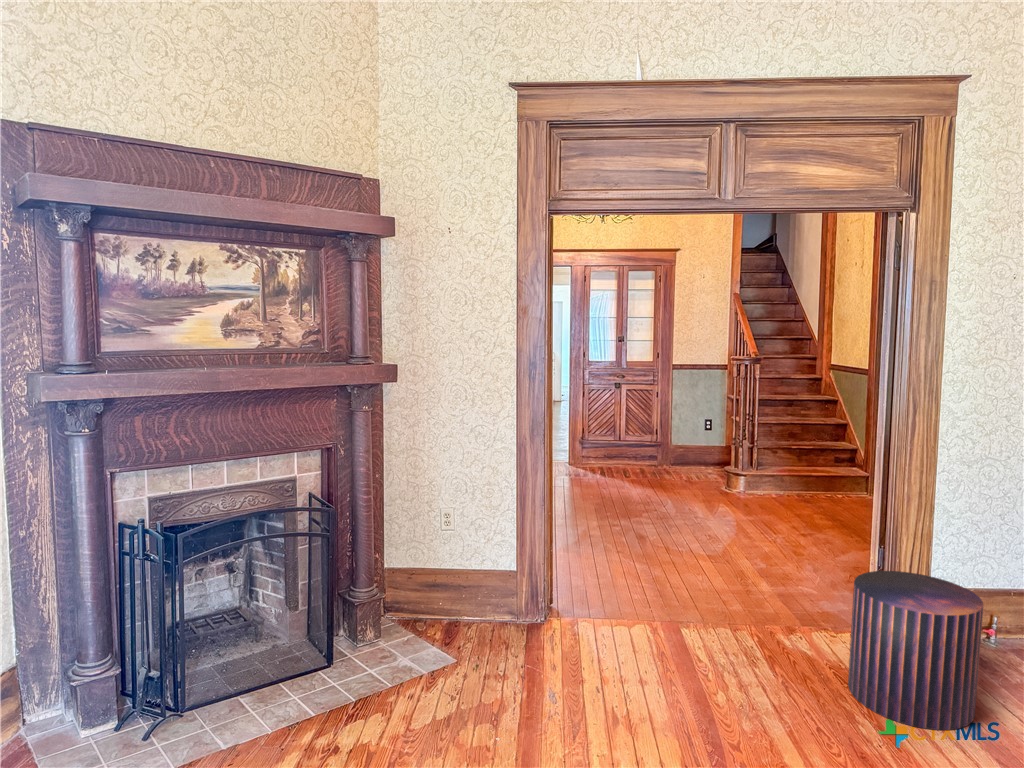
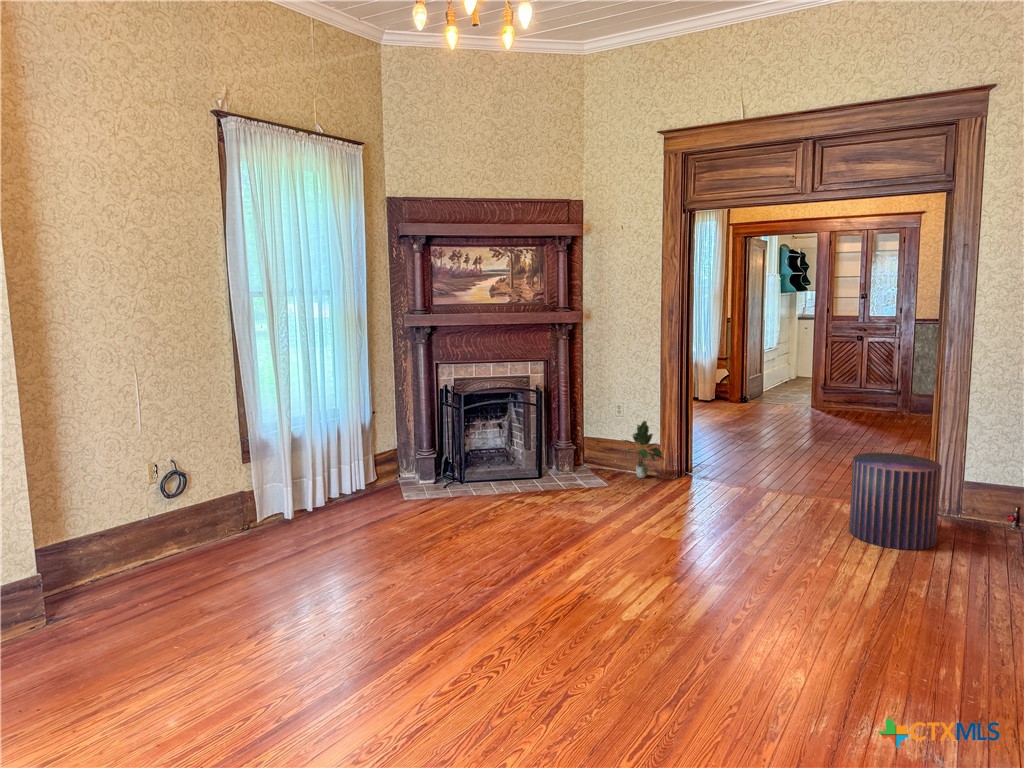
potted plant: none [462,536,528,629] -> present [624,421,664,478]

